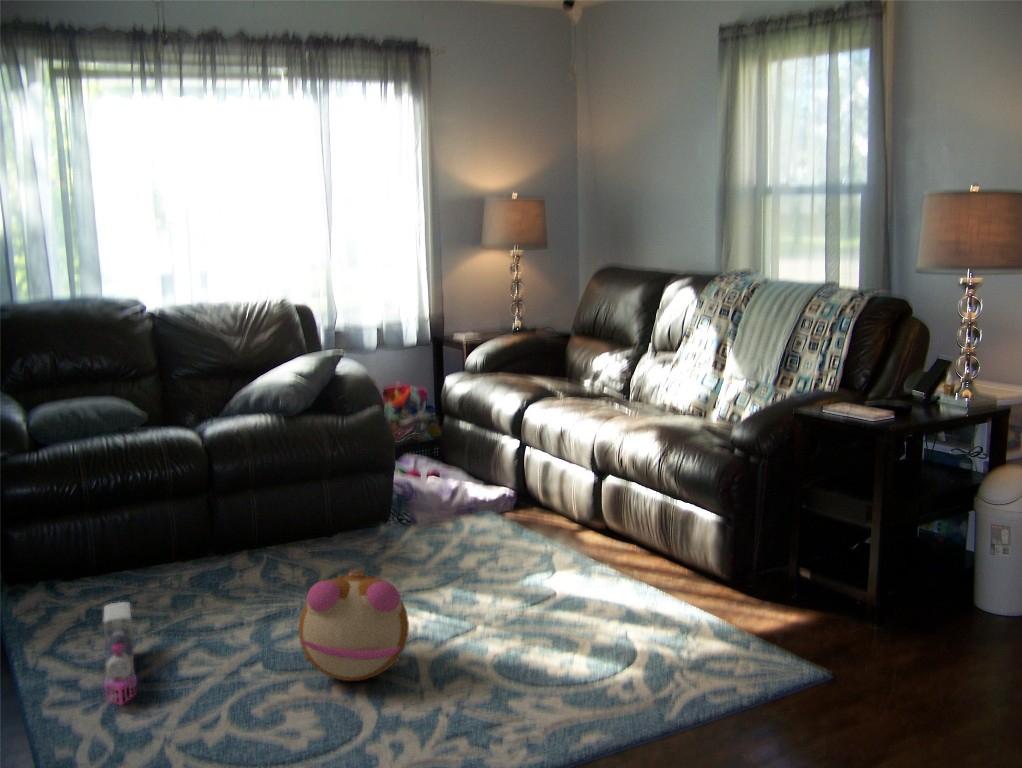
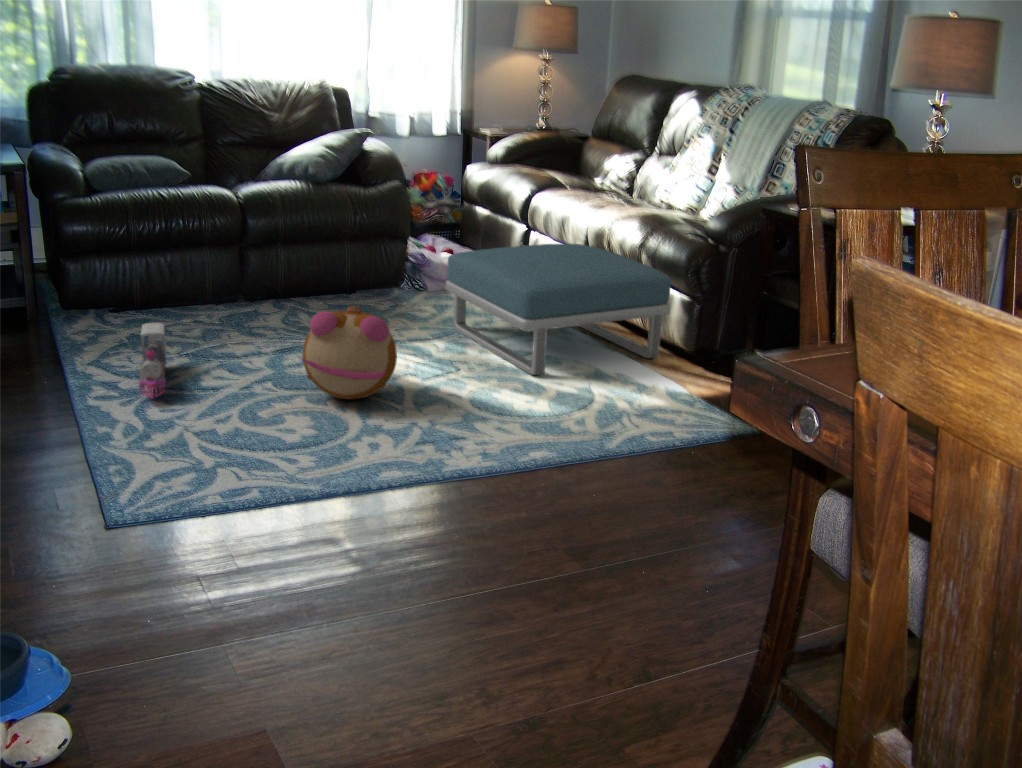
footstool: none [445,462,701,625] -> present [446,244,671,375]

